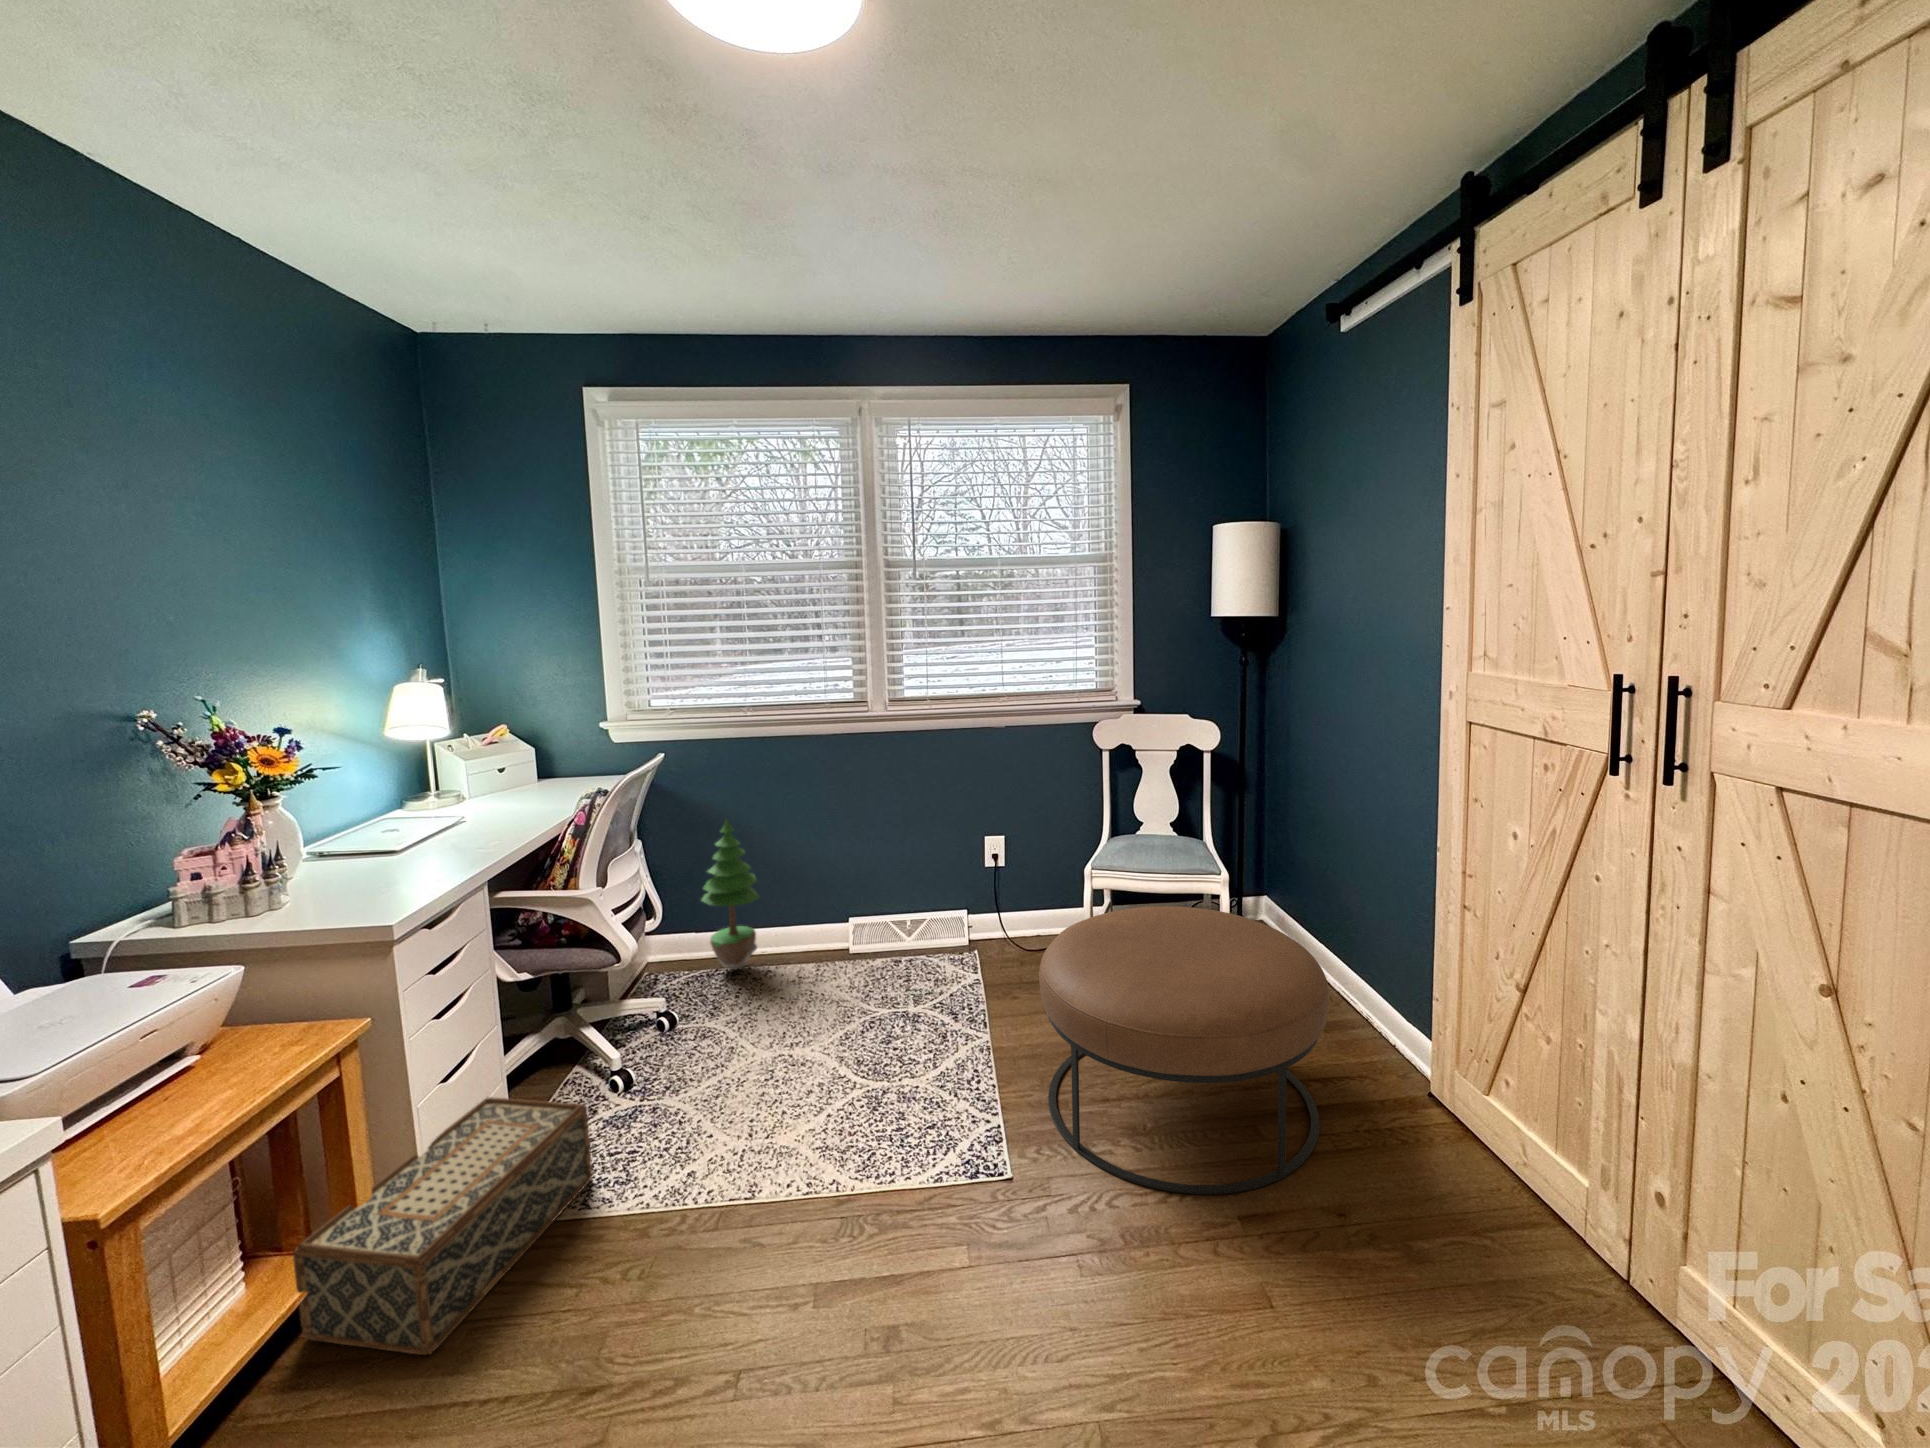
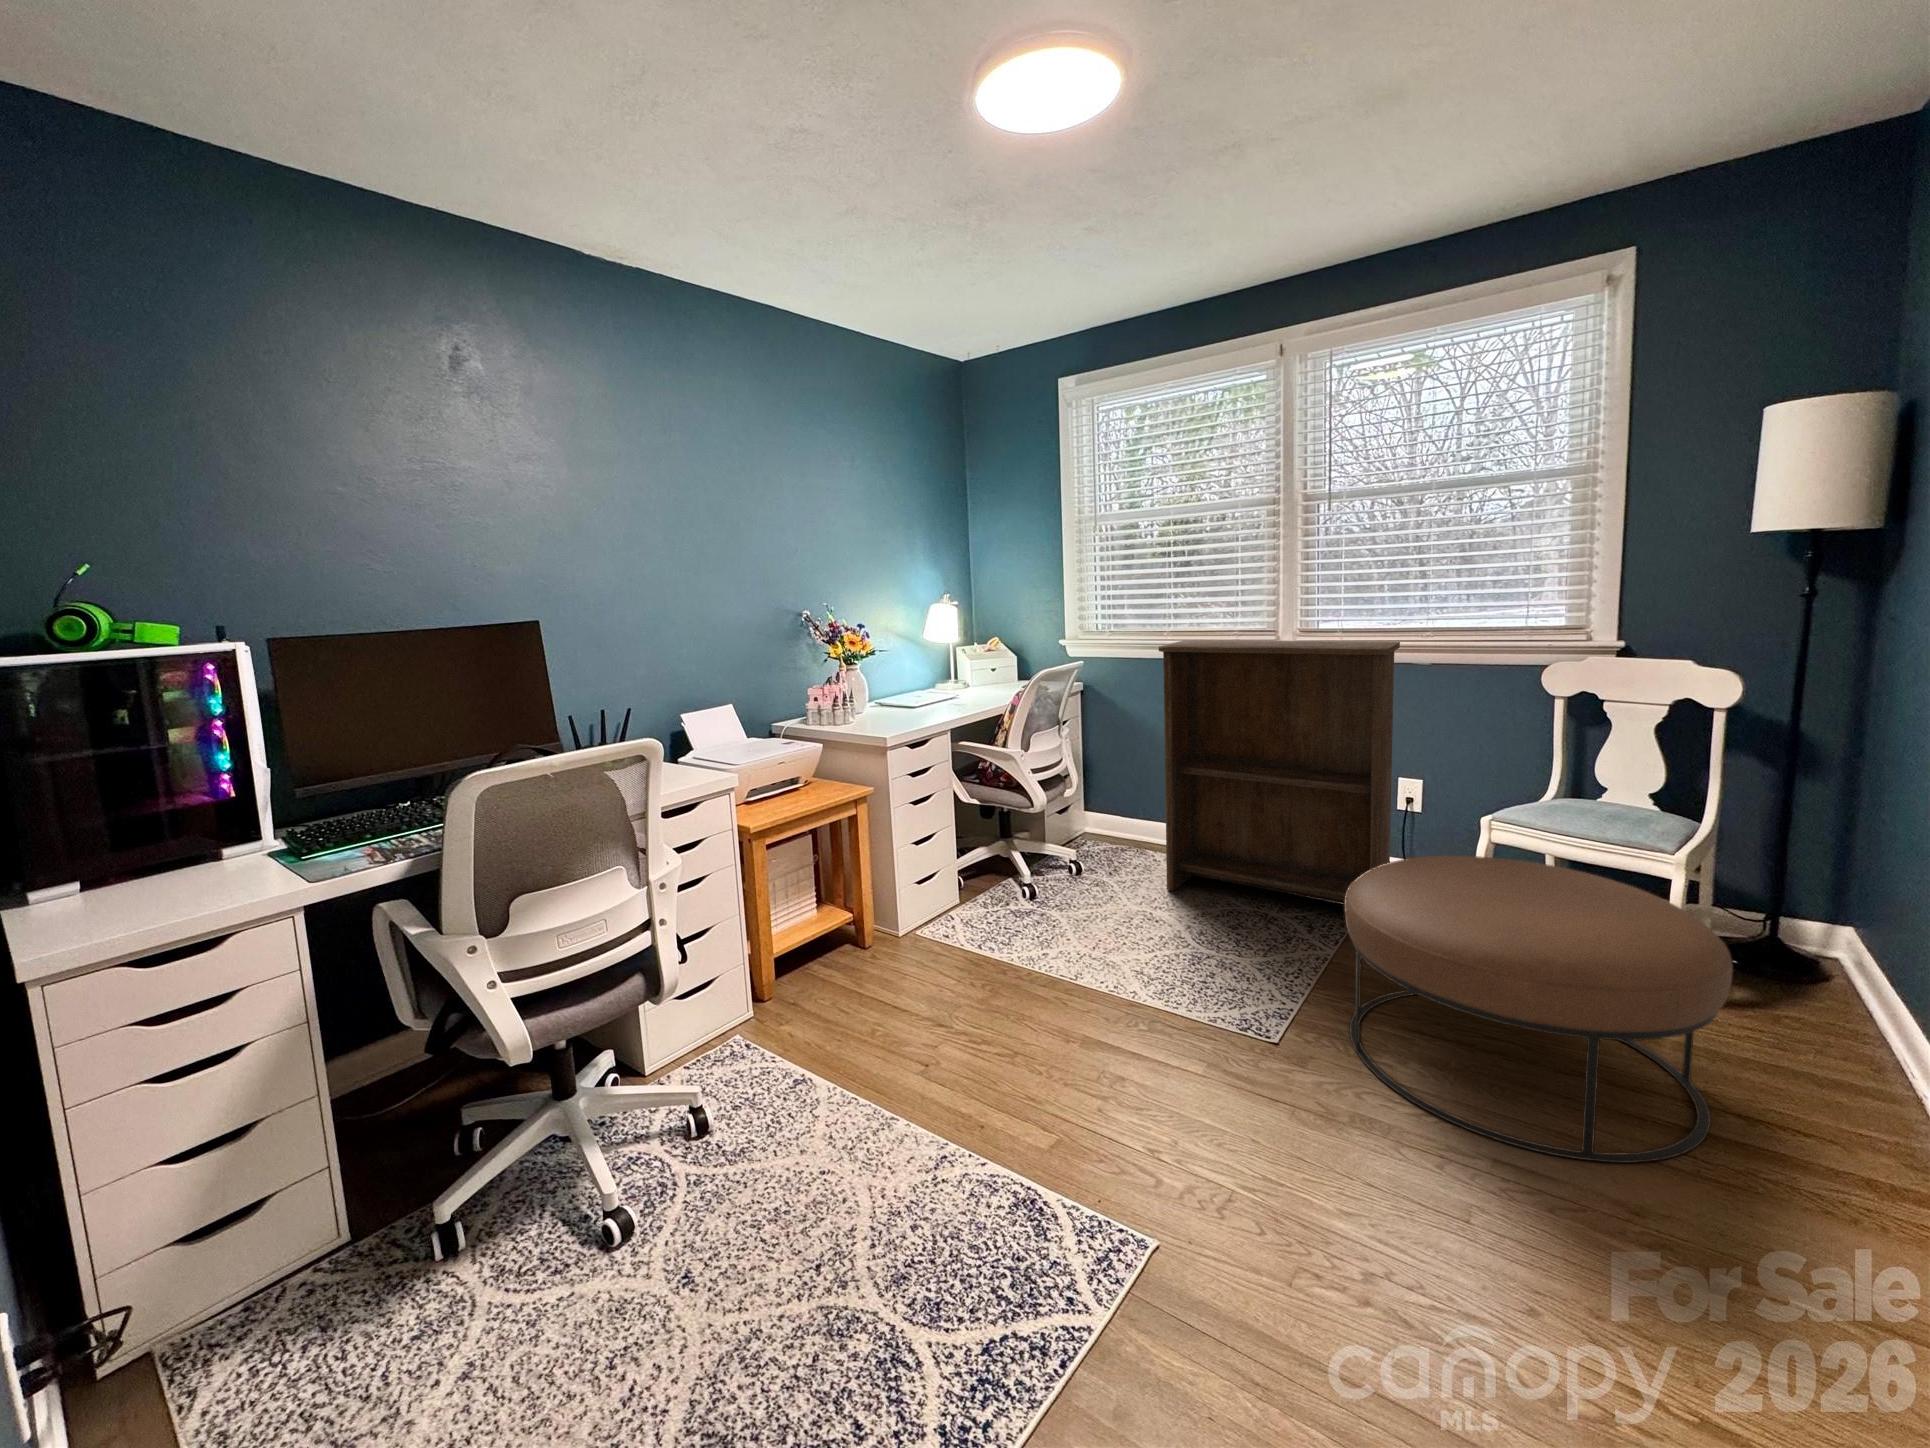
bookshelf: none [770,709,1011,1017] -> present [1159,640,1400,904]
potted tree: present [702,820,759,970] -> none [1118,723,1167,850]
woven basket: present [293,1097,592,1355] -> none [830,865,988,979]

